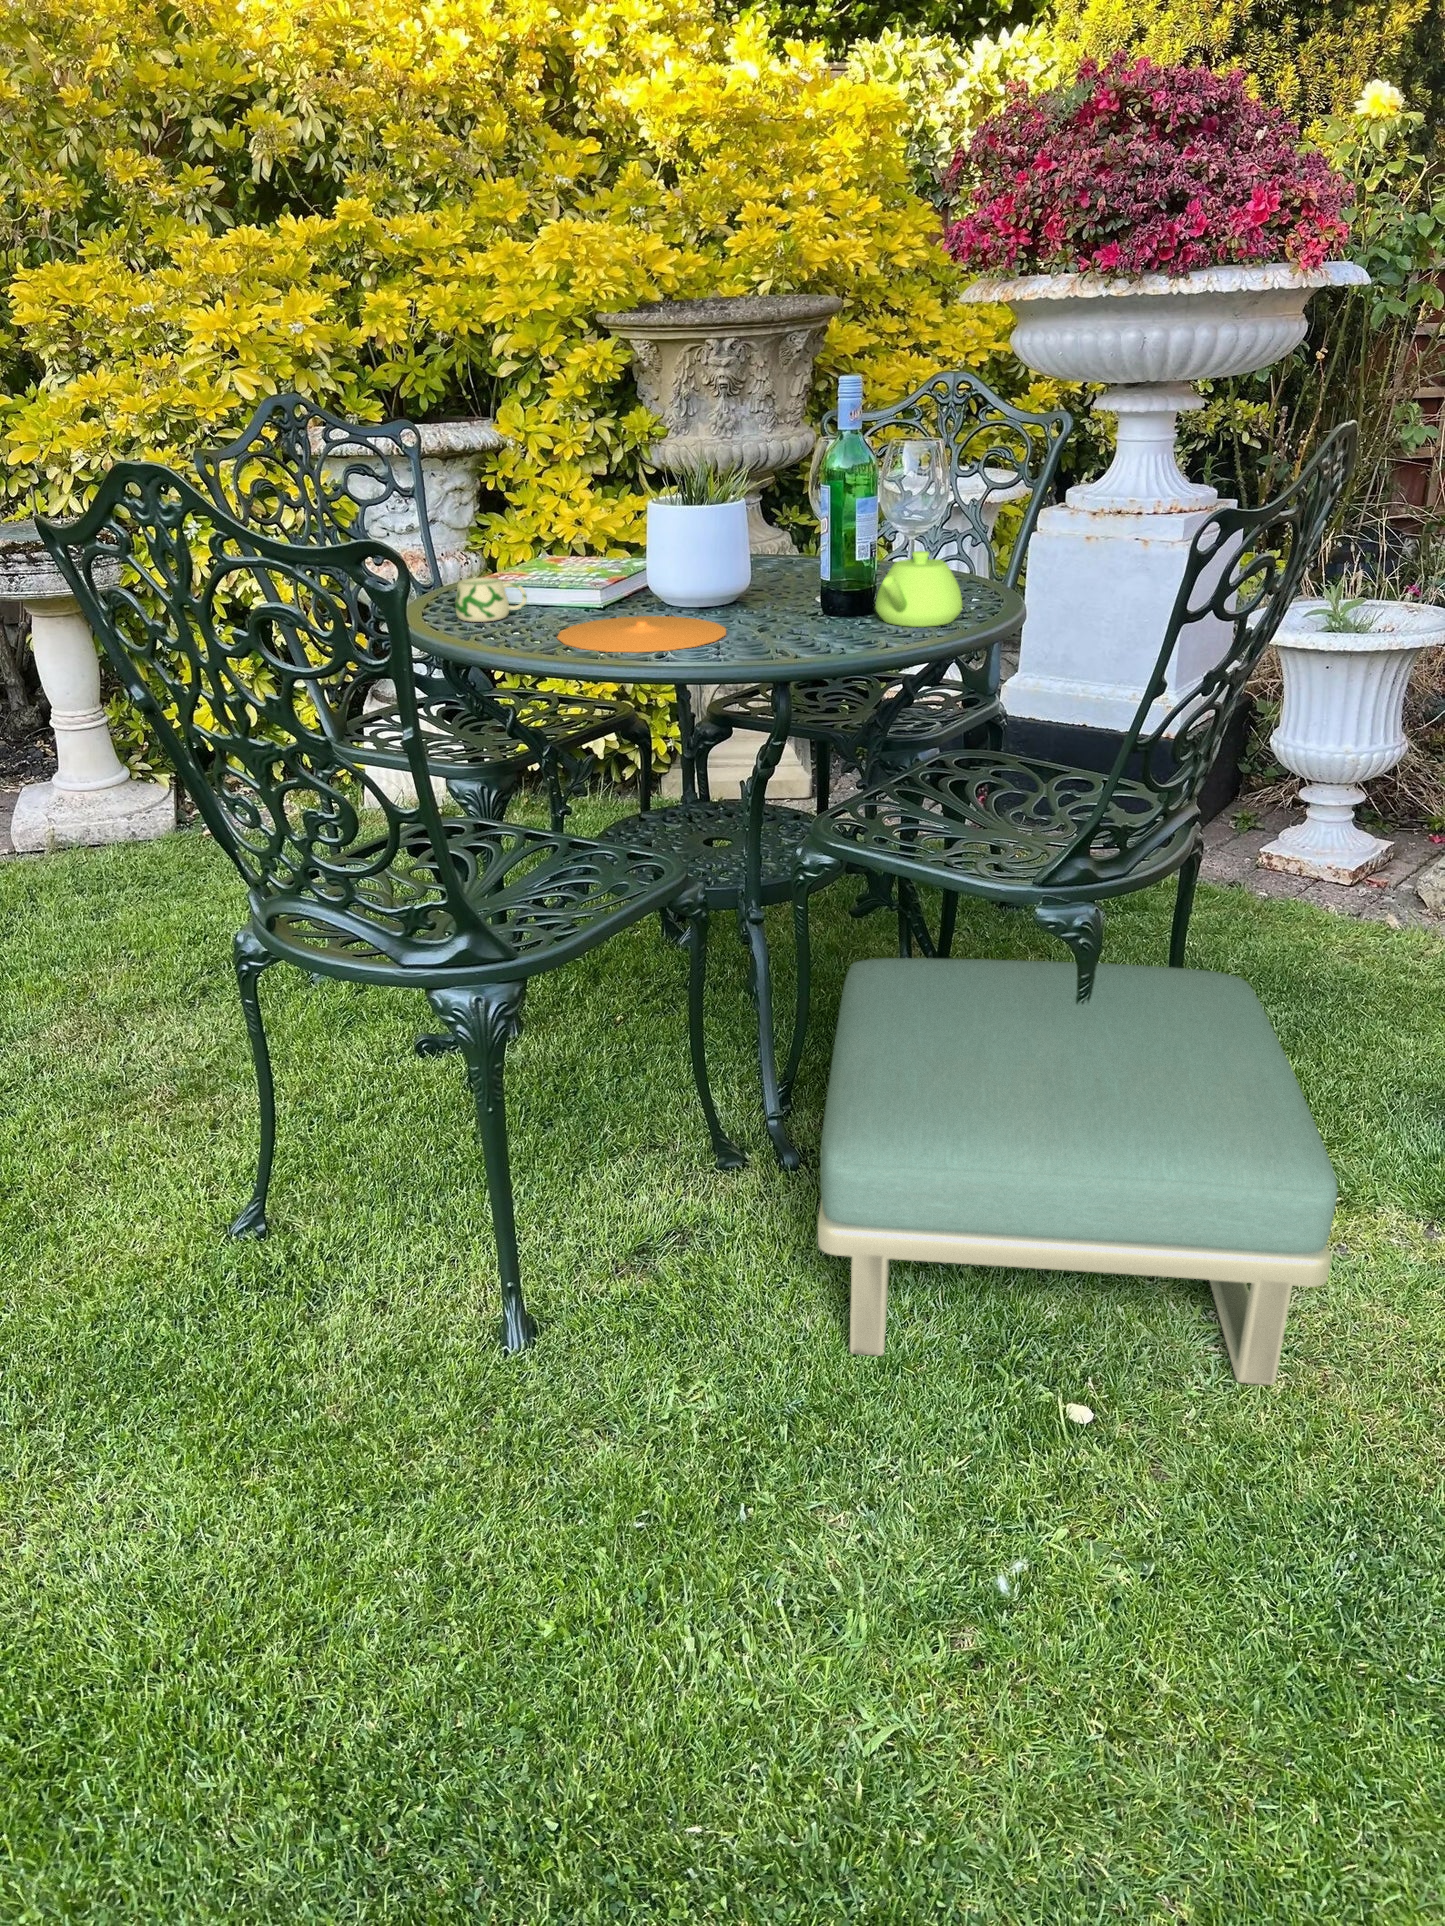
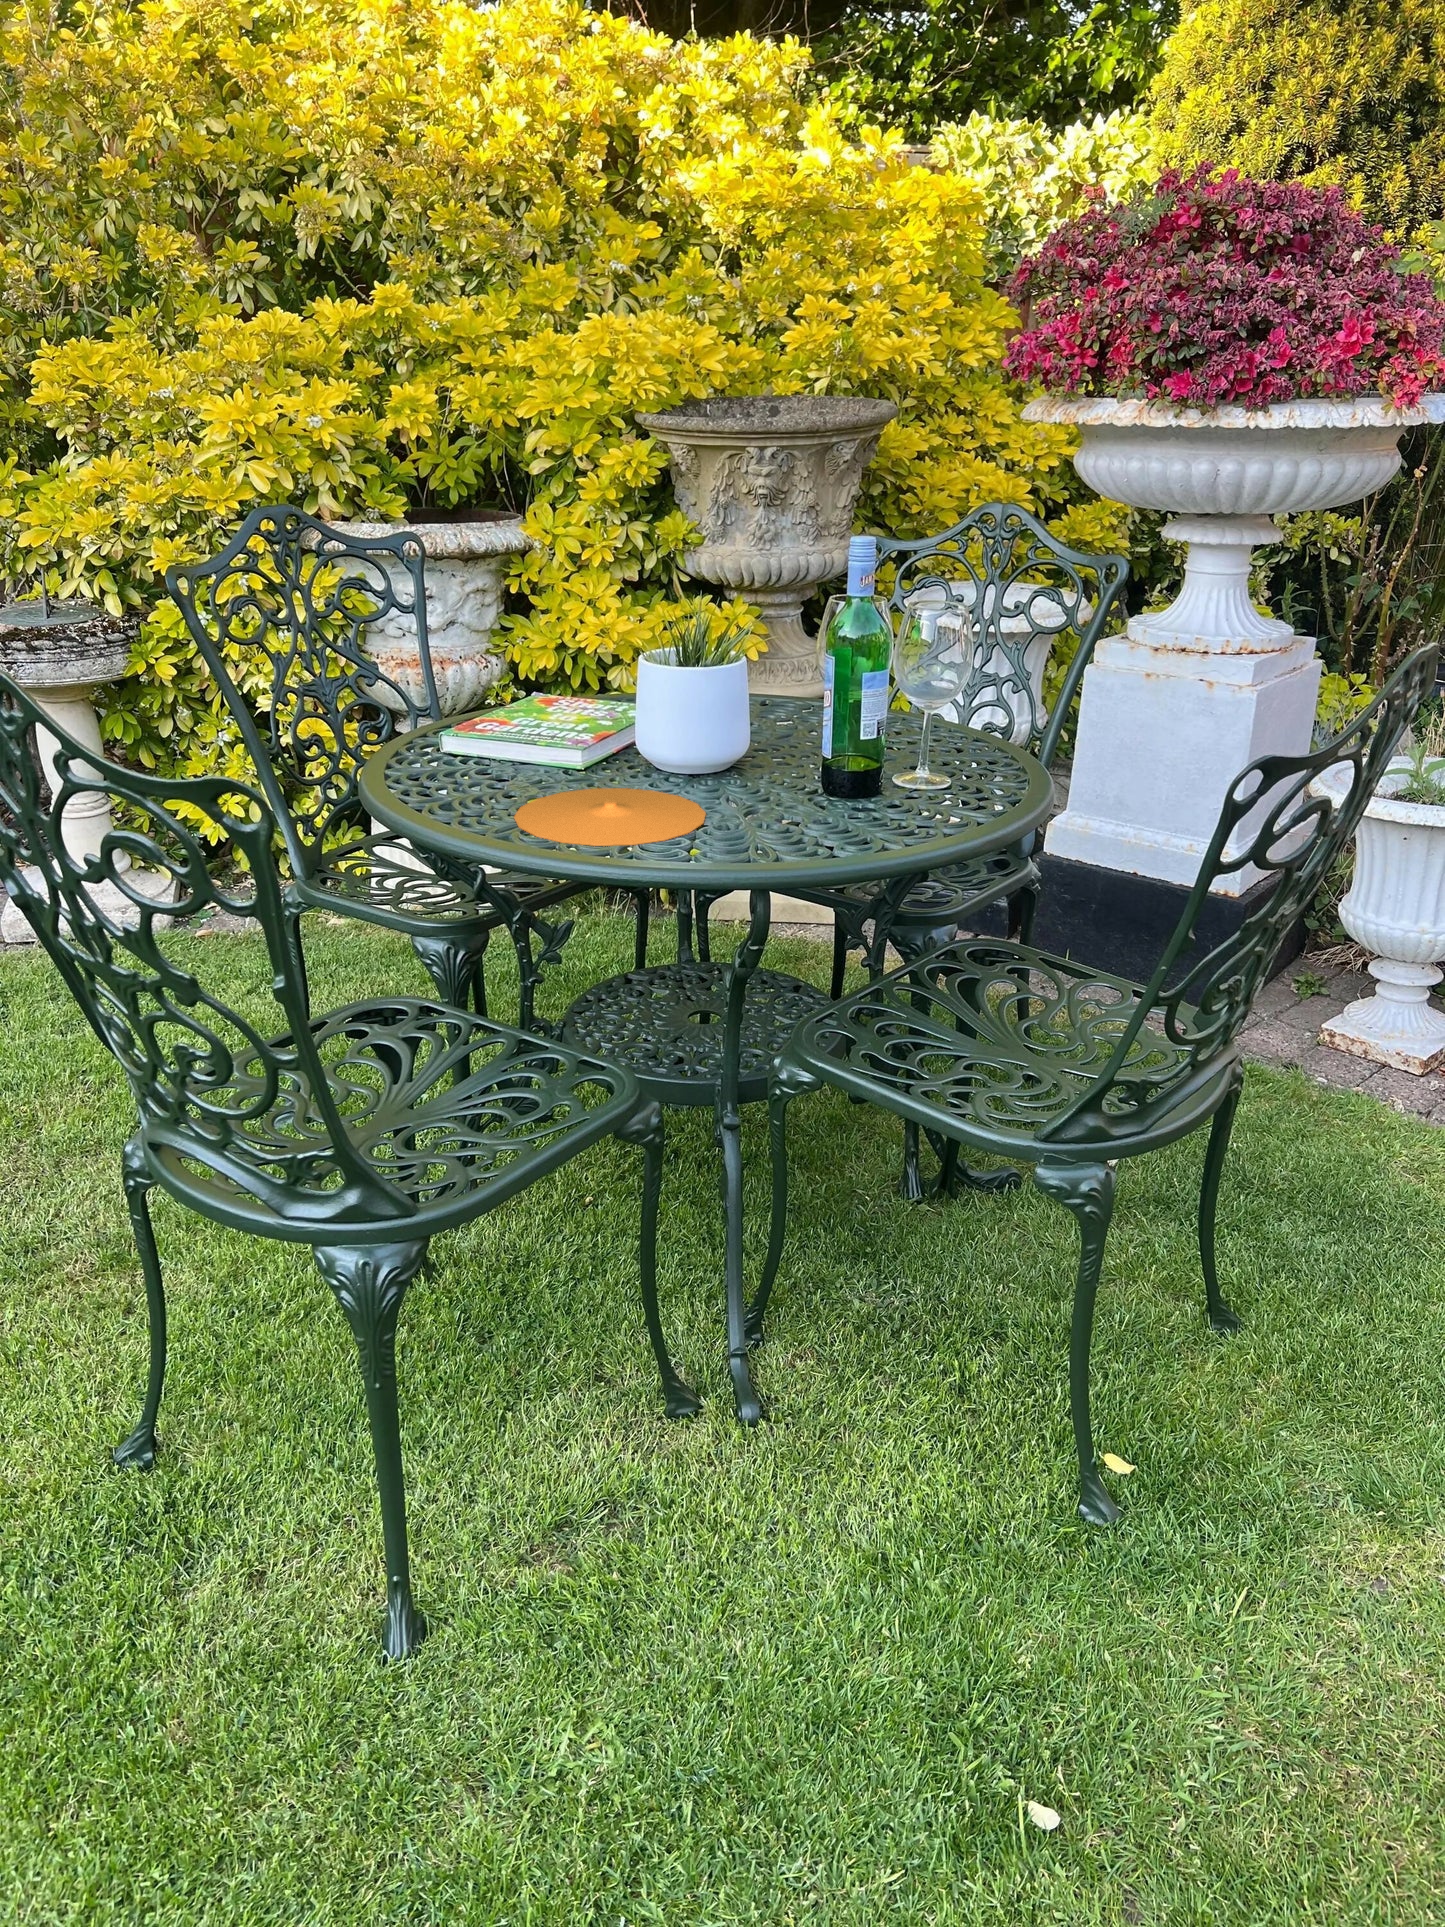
teapot: present [876,551,962,627] -> none [878,735,977,822]
mug: present [455,578,527,622] -> none [413,735,493,786]
footstool: present [818,958,1338,1385] -> none [746,1191,1372,1796]

